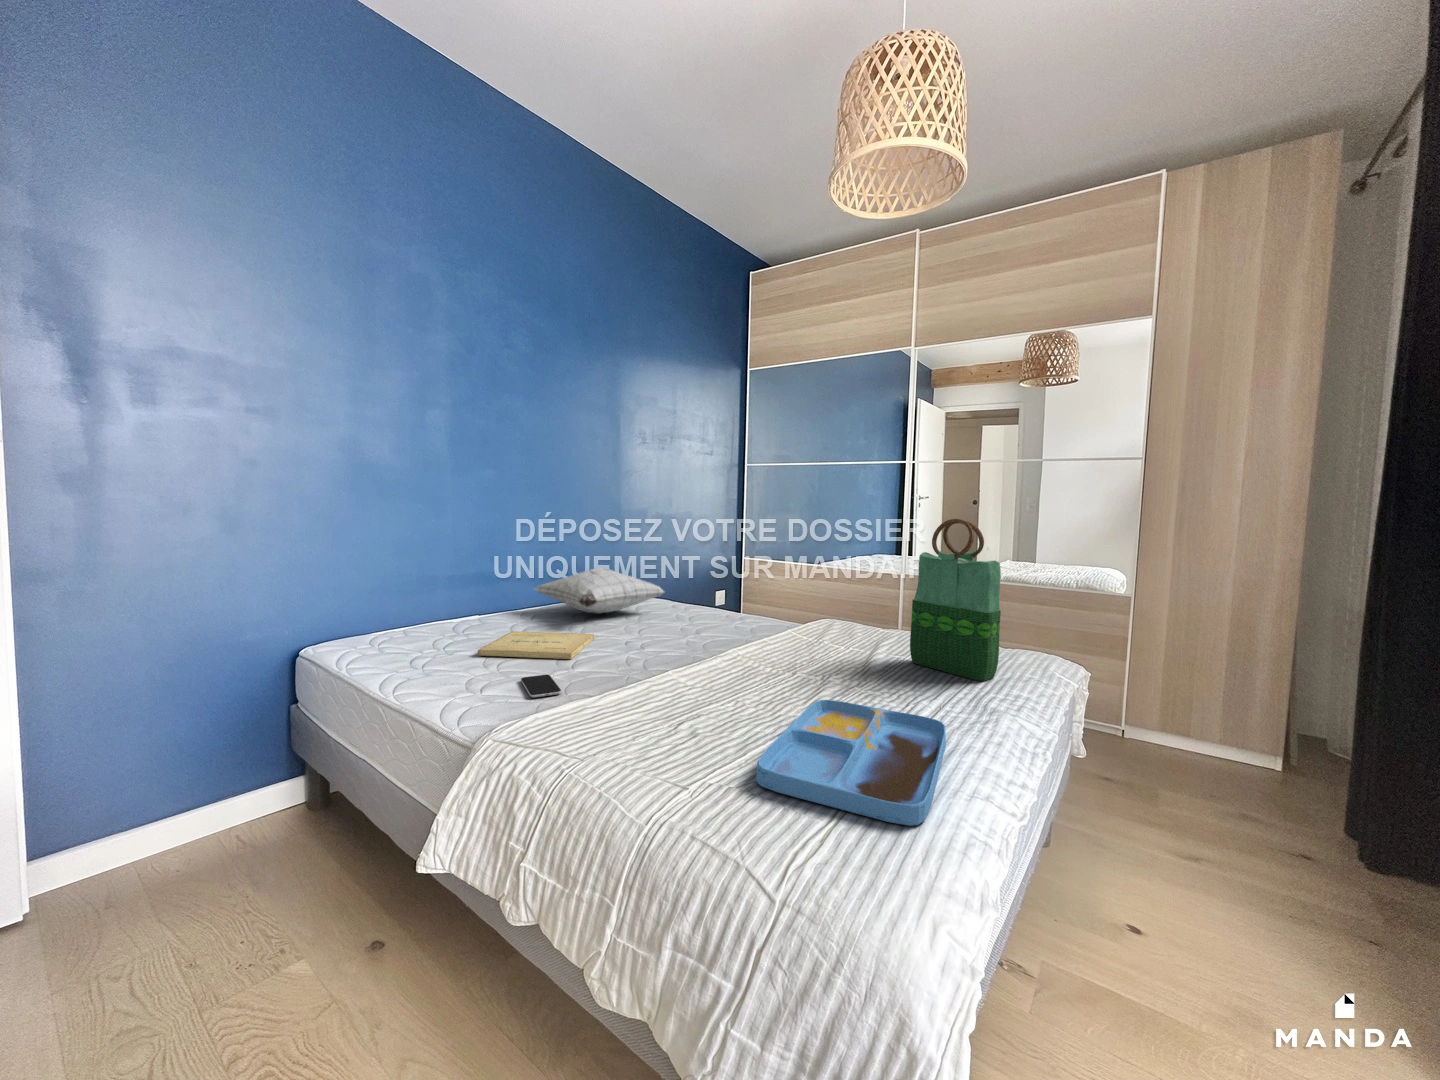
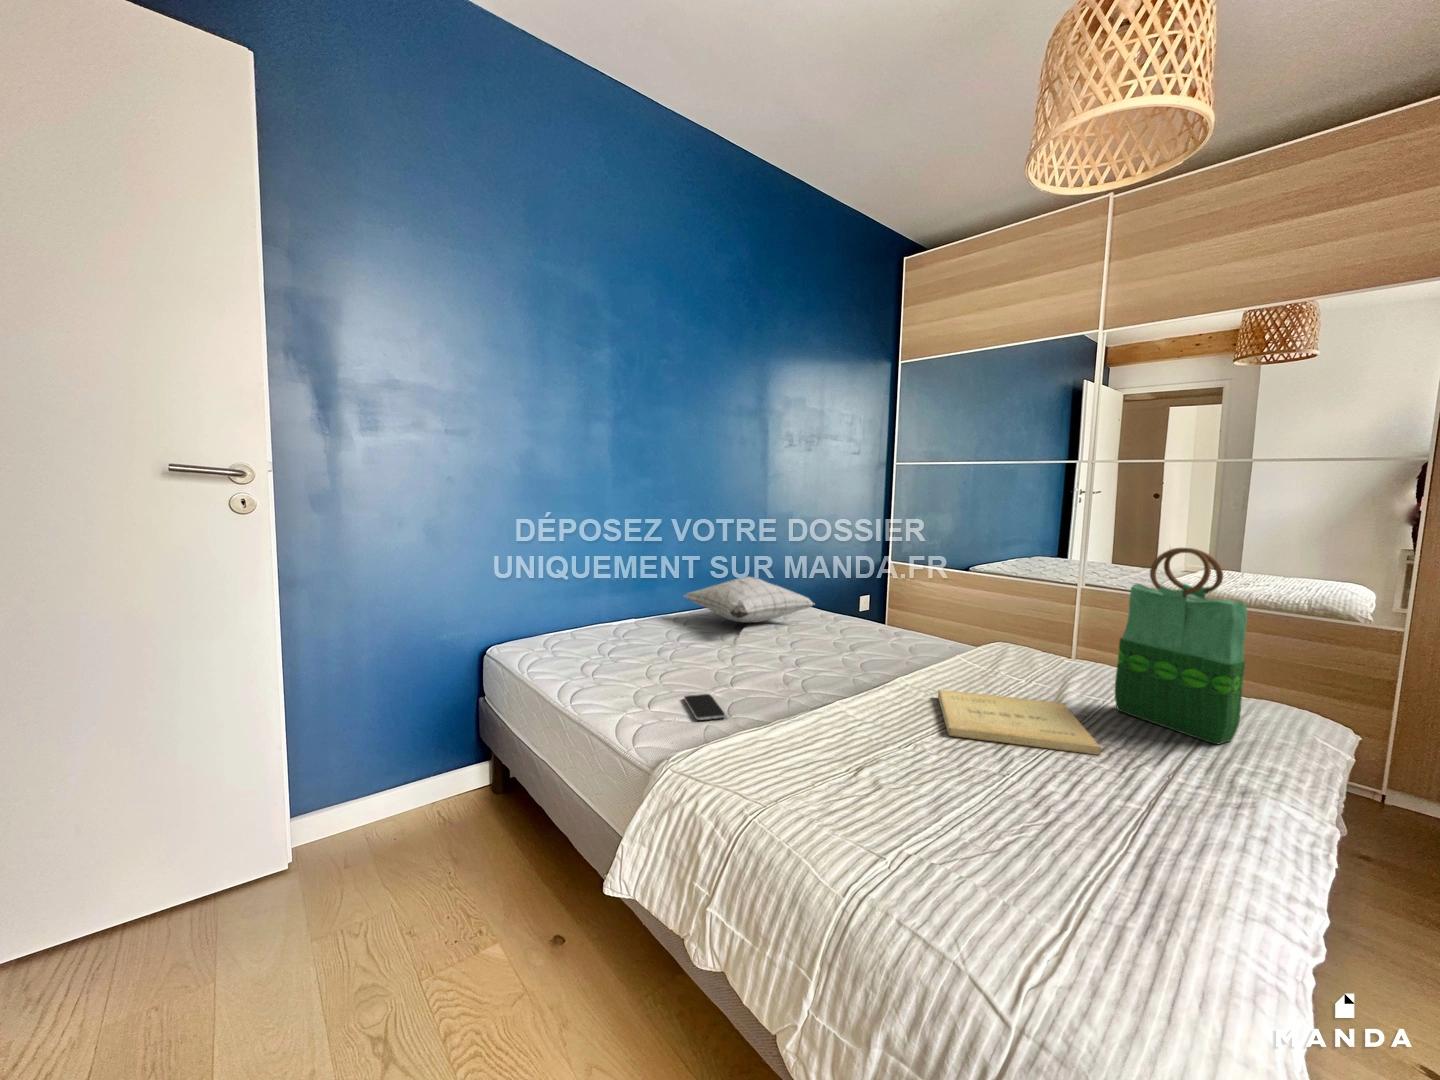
book: present [478,631,594,659] -> present [938,690,1100,755]
tray: present [756,700,946,826] -> none [961,759,1193,951]

